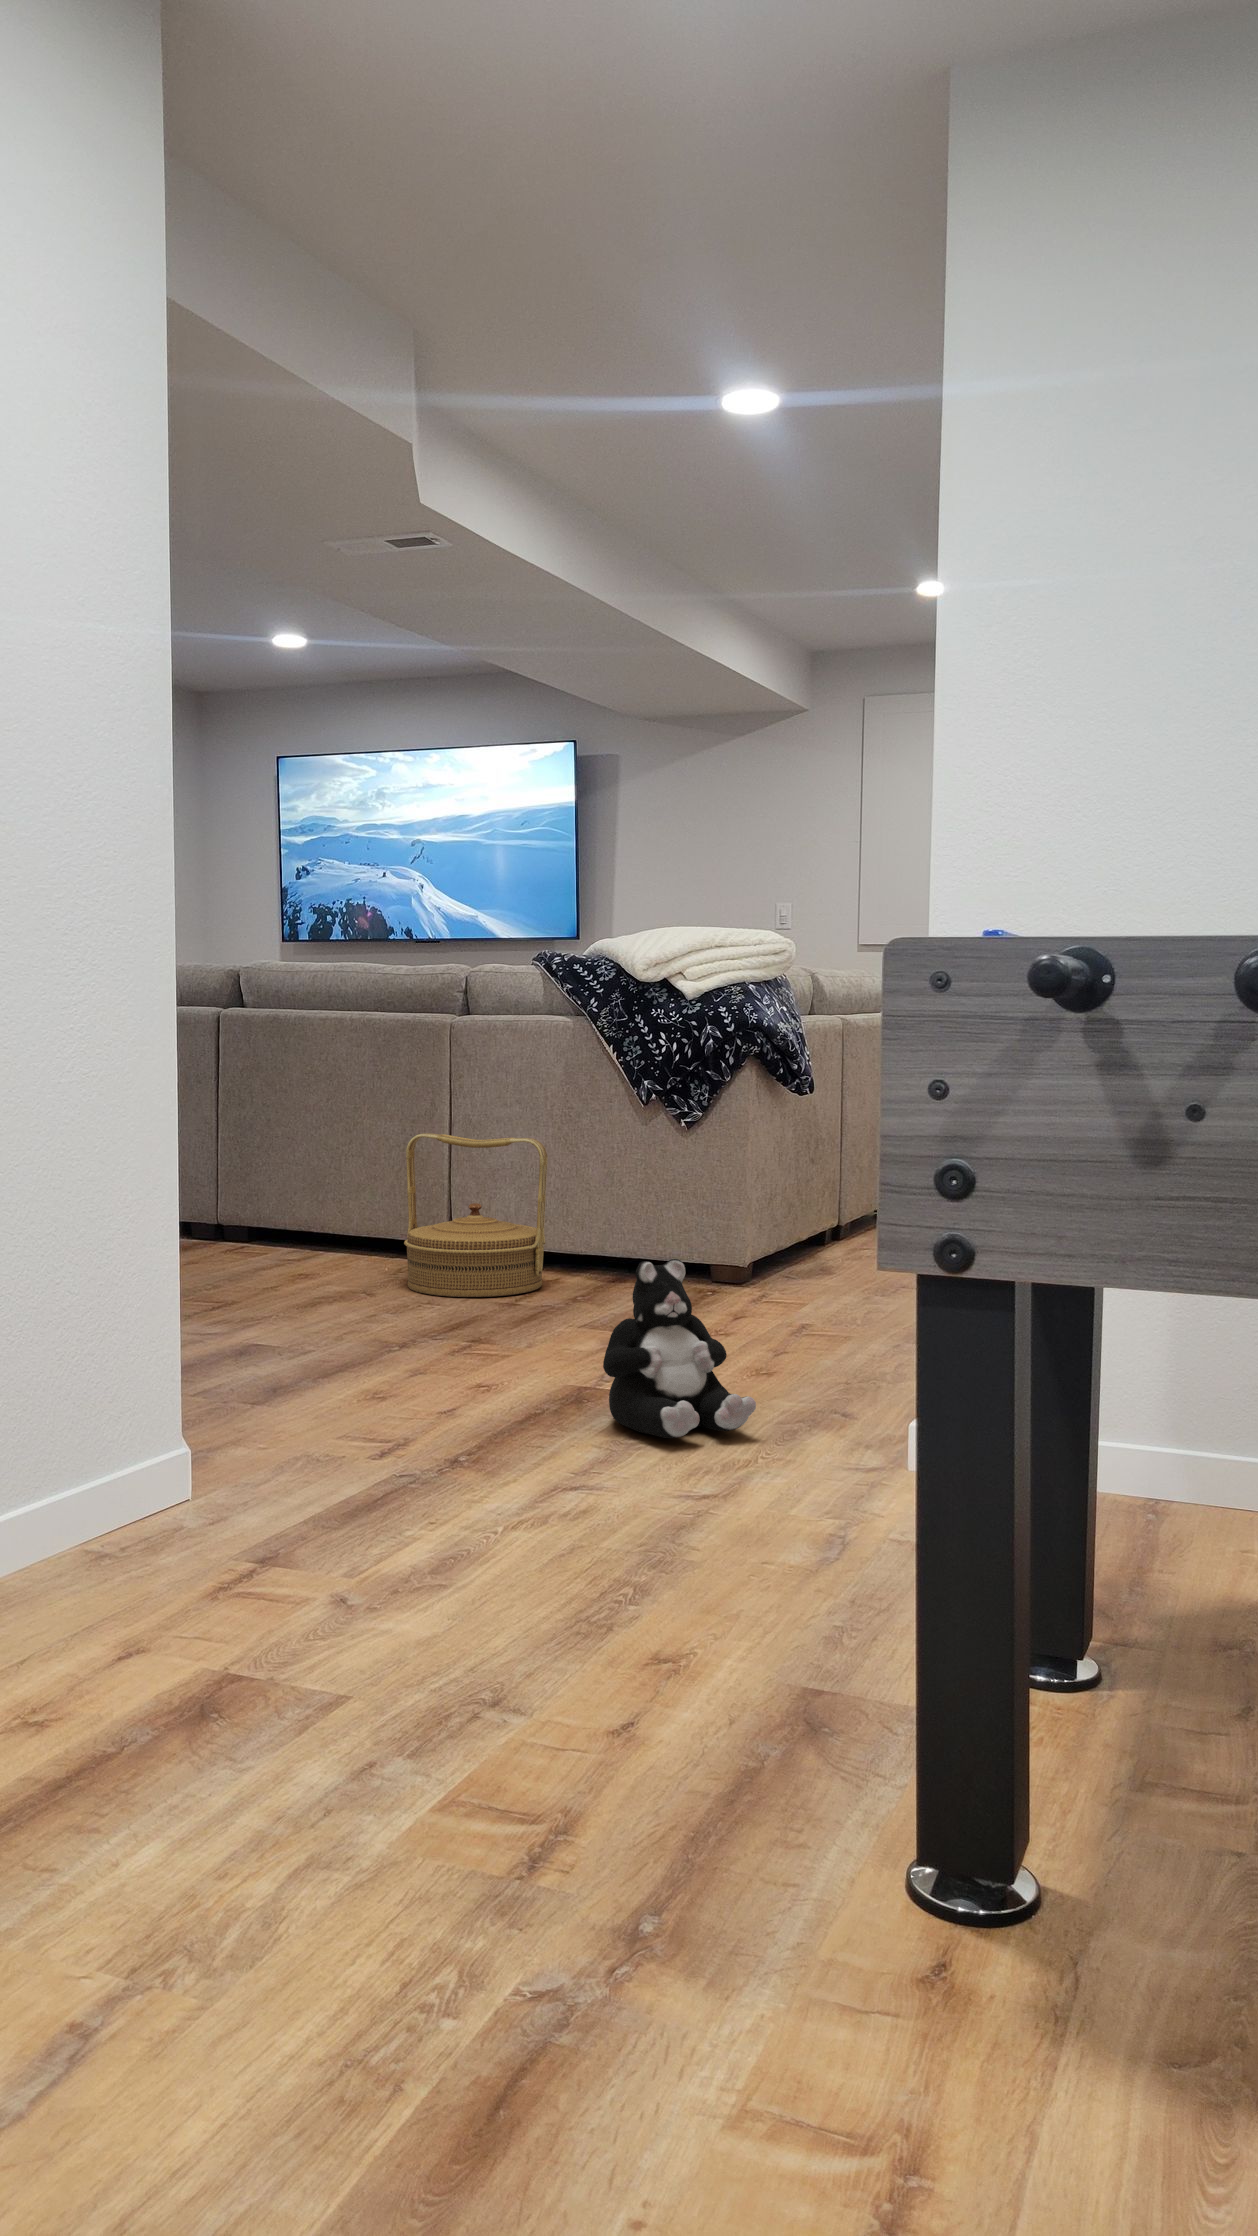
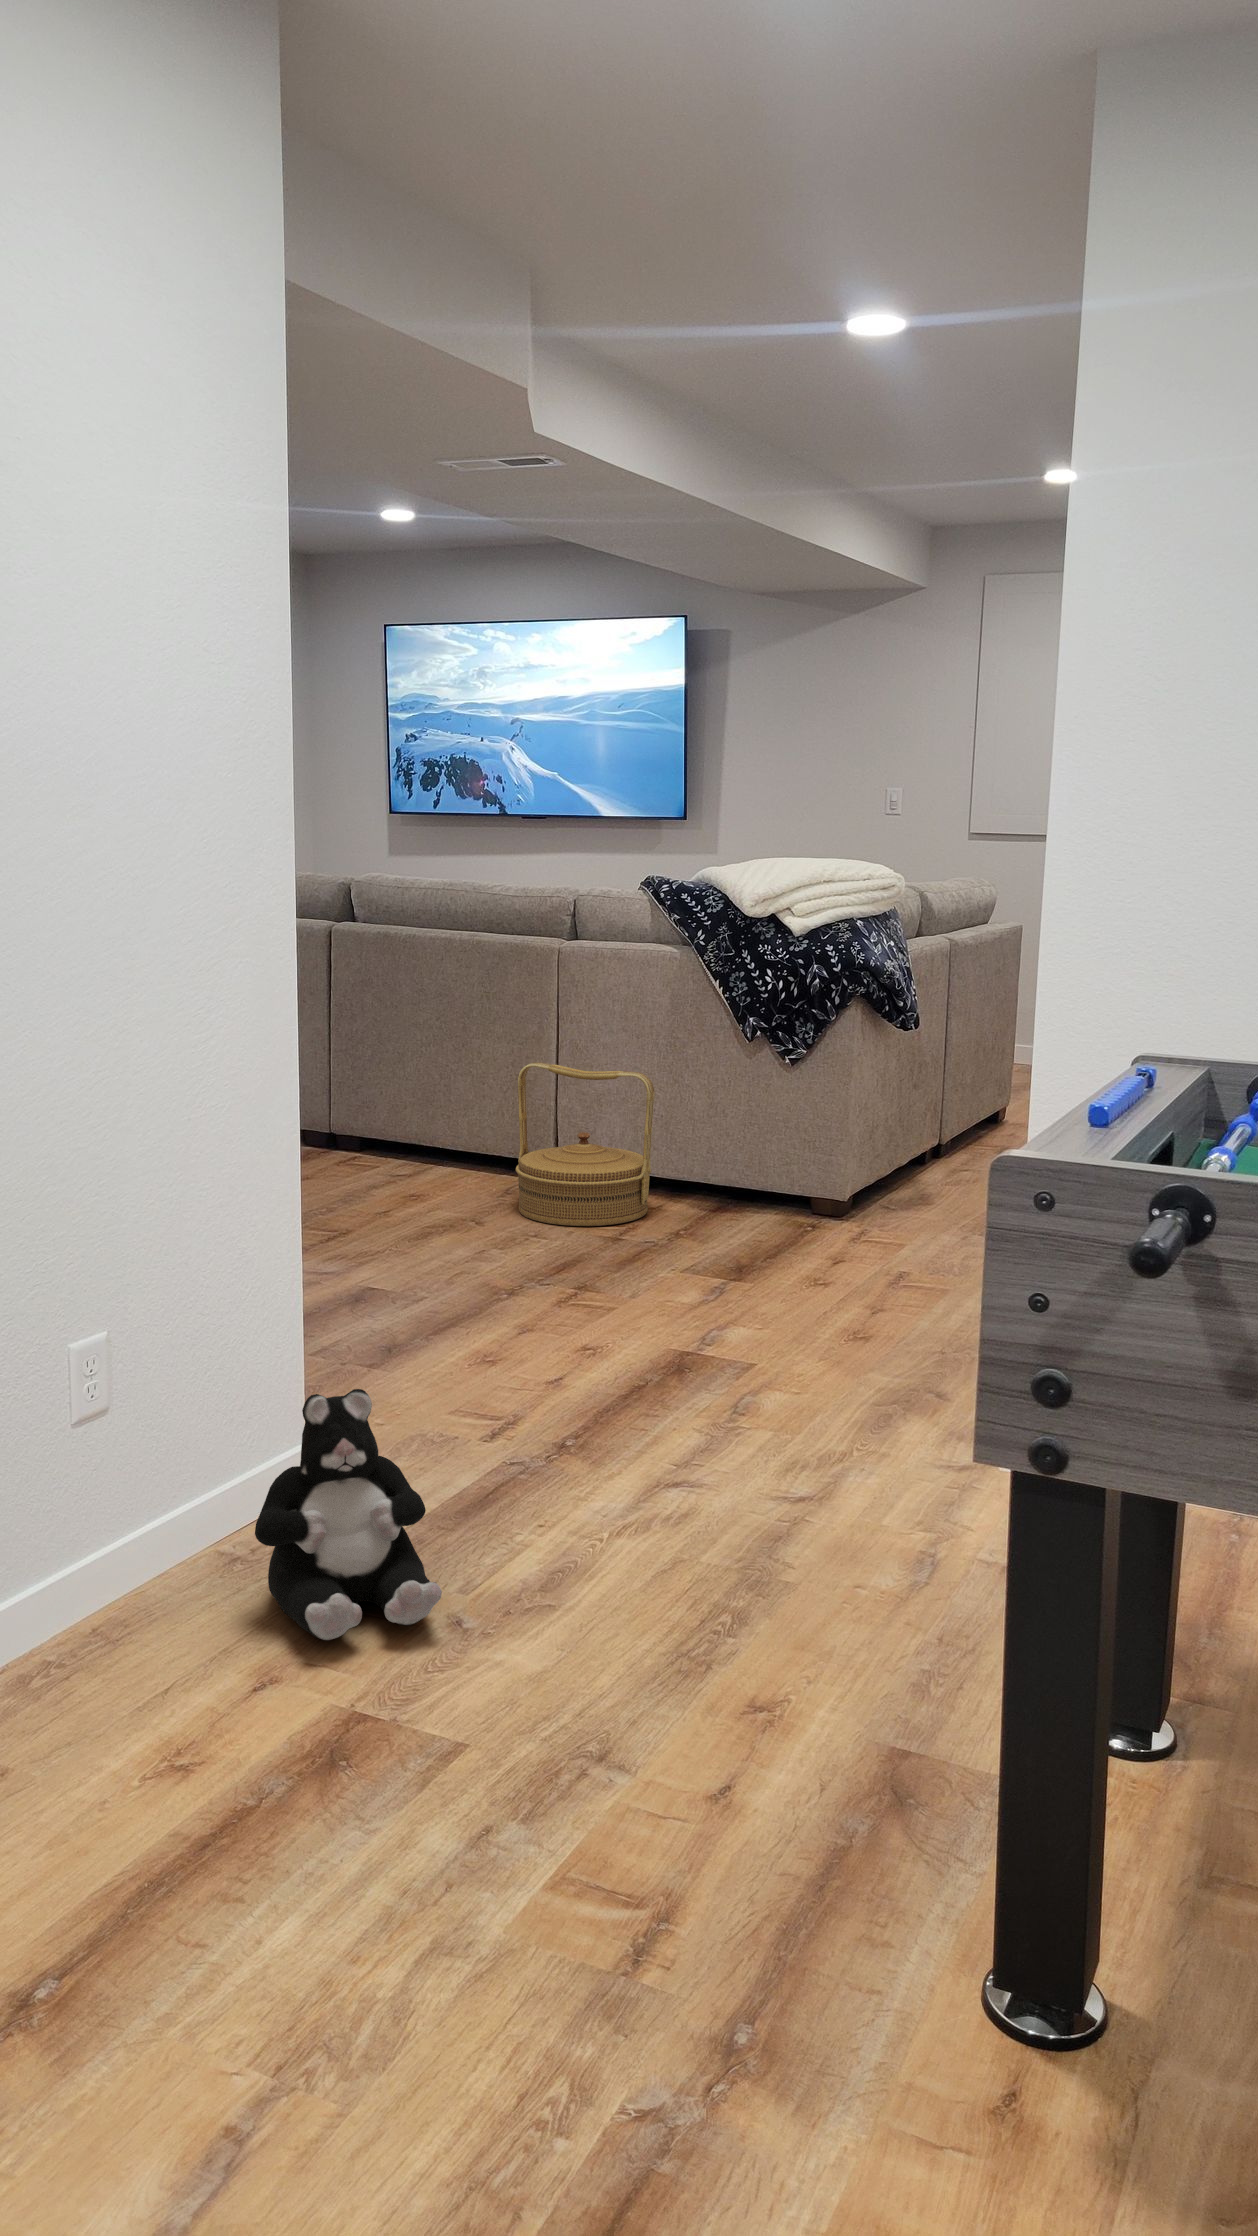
plush toy: present [603,1259,756,1438] -> present [255,1389,442,1640]

